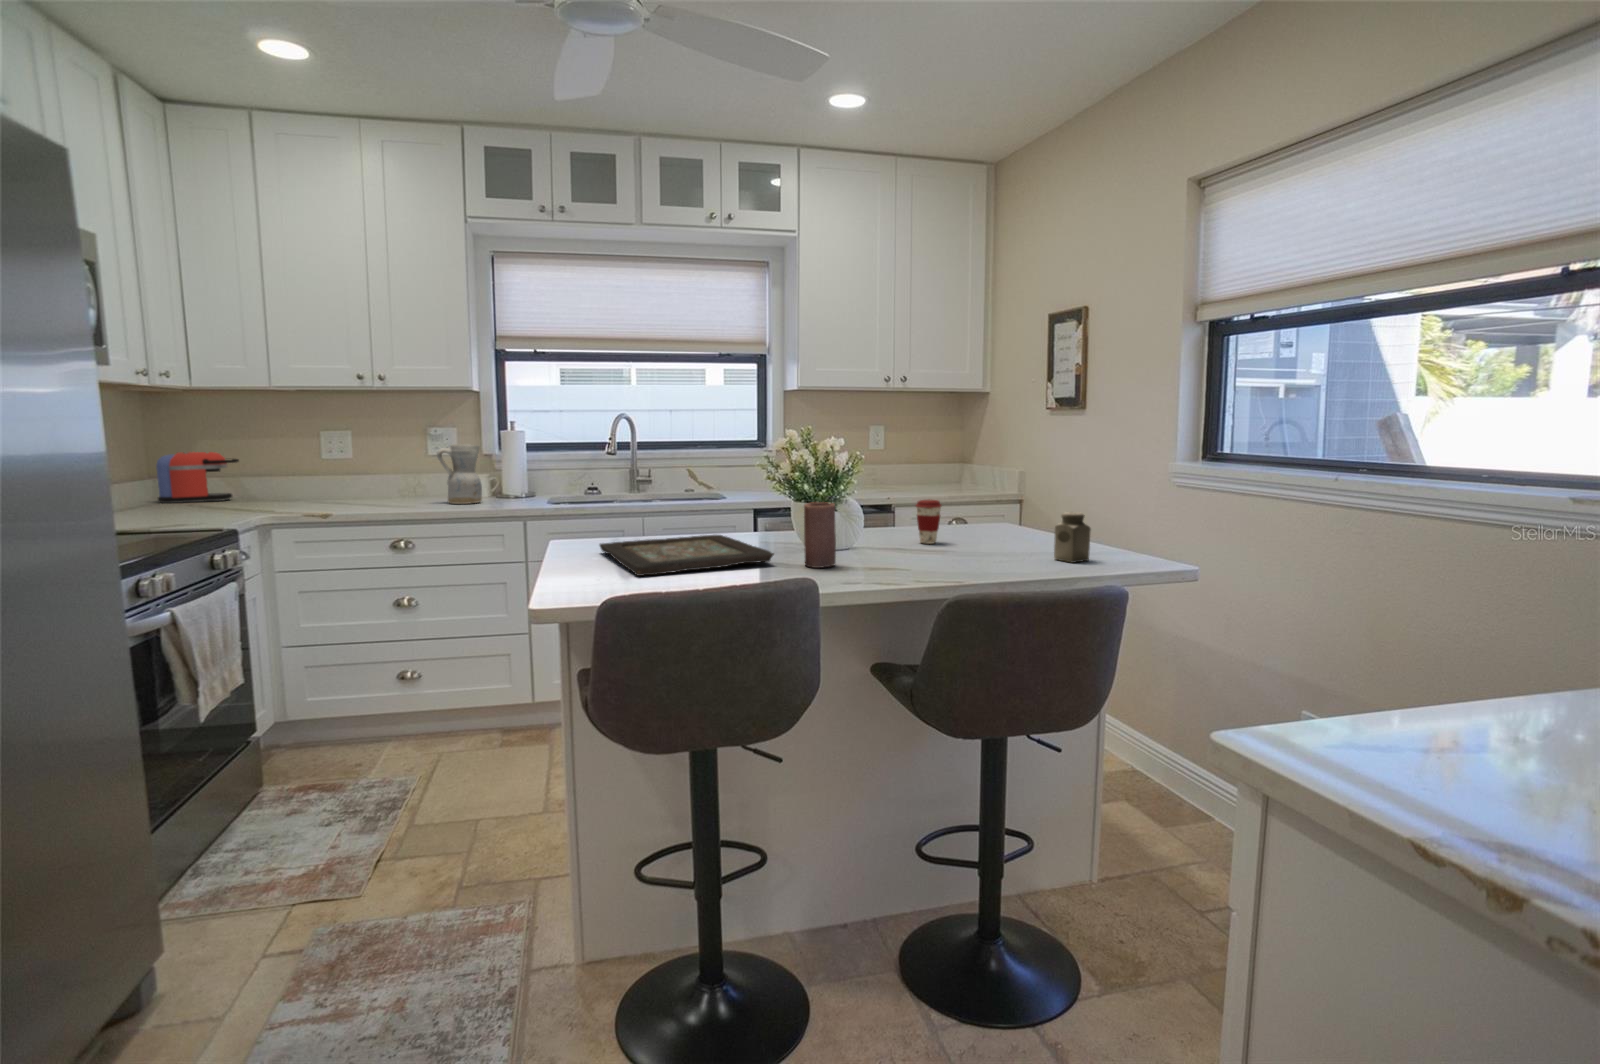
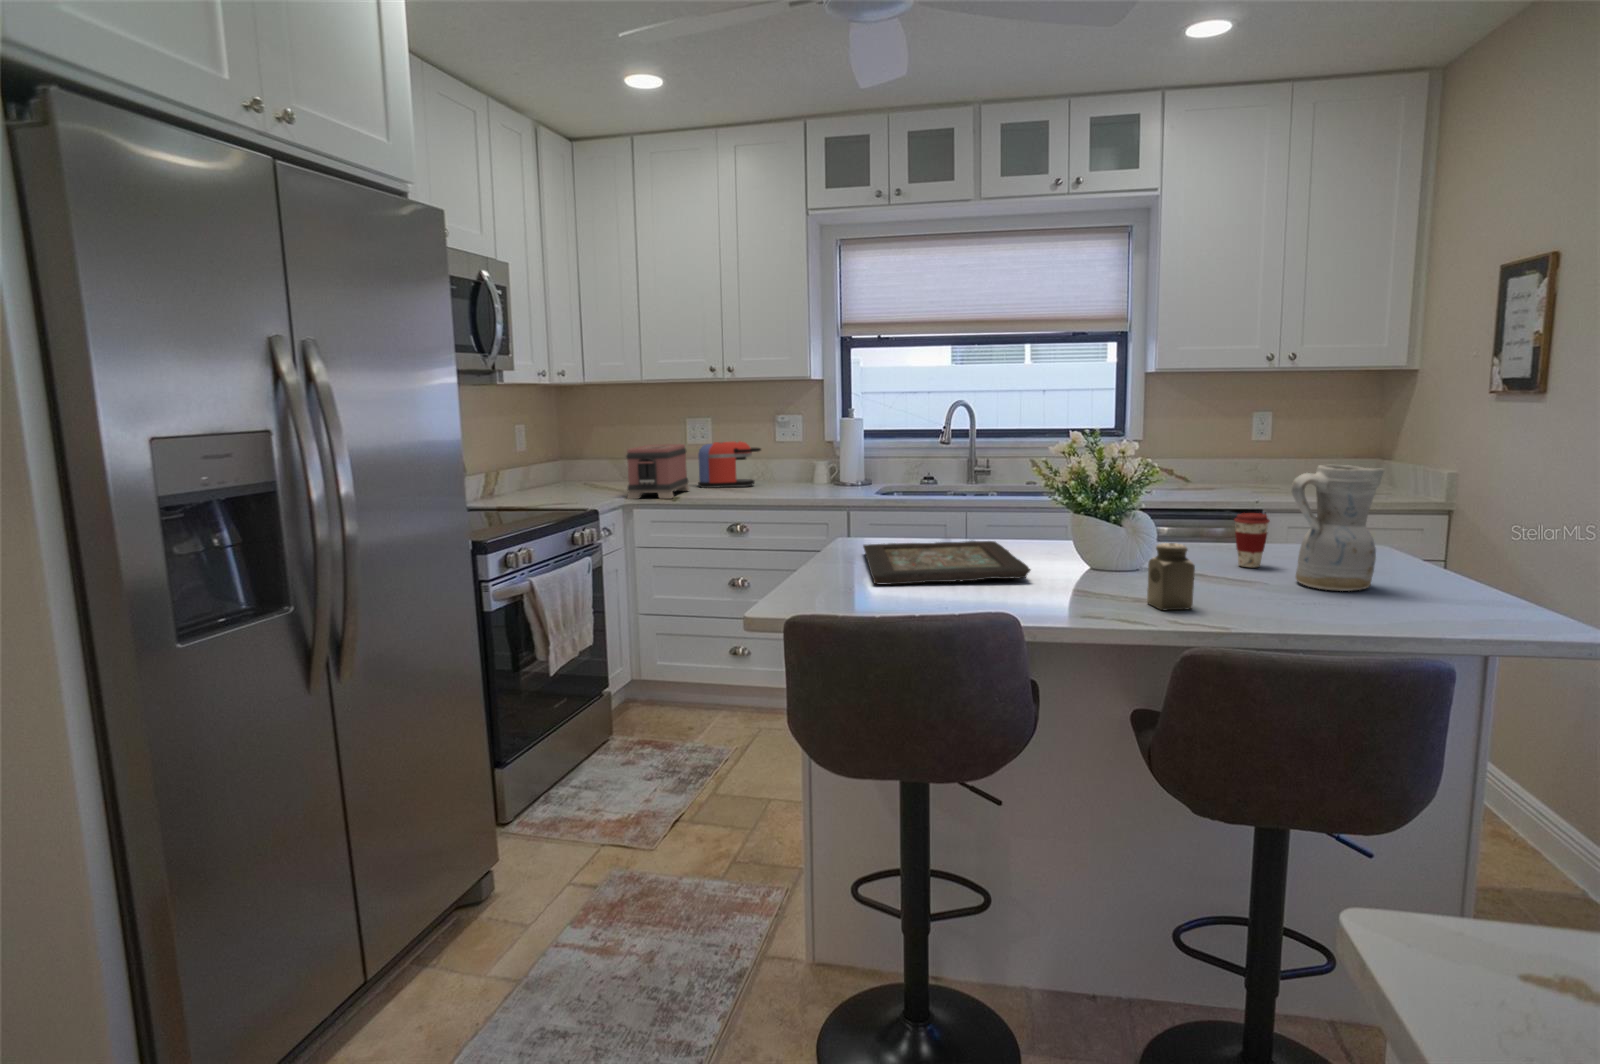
ceramic pitcher: present [437,444,482,504] -> present [1292,465,1384,591]
coffee maker: present [156,452,239,503] -> present [698,442,761,488]
toaster: none [261,456,336,518] -> present [626,444,689,499]
candle: present [804,502,836,568] -> none [1065,515,1103,590]
salt shaker: present [1054,512,1091,563] -> present [1147,543,1195,610]

